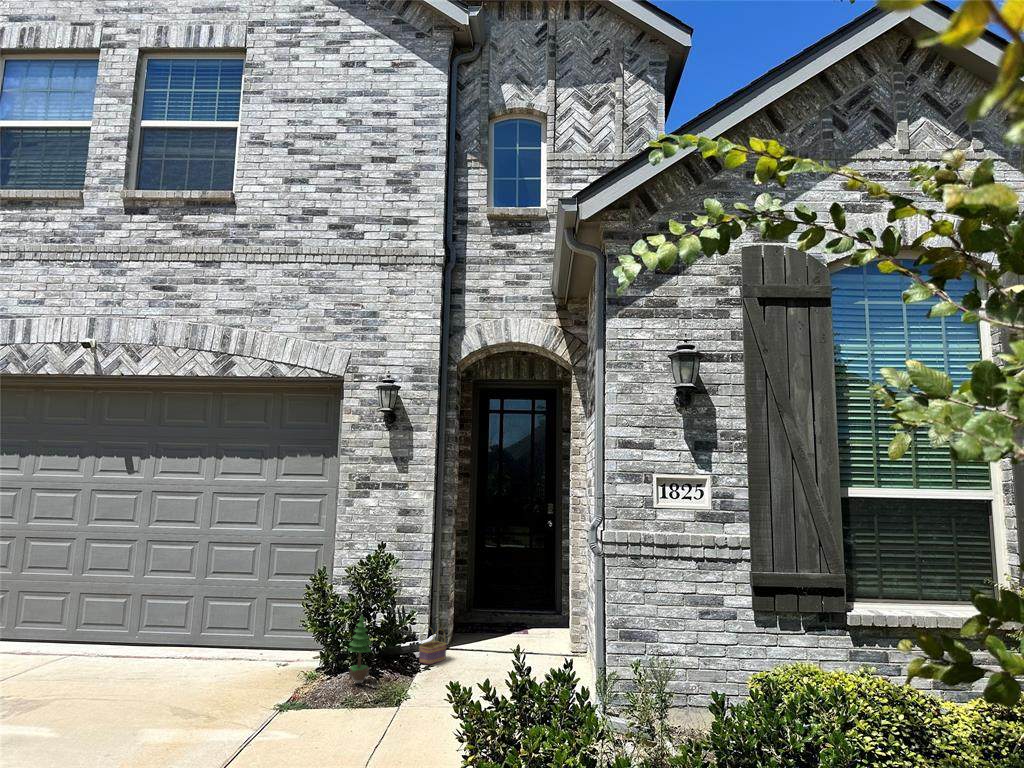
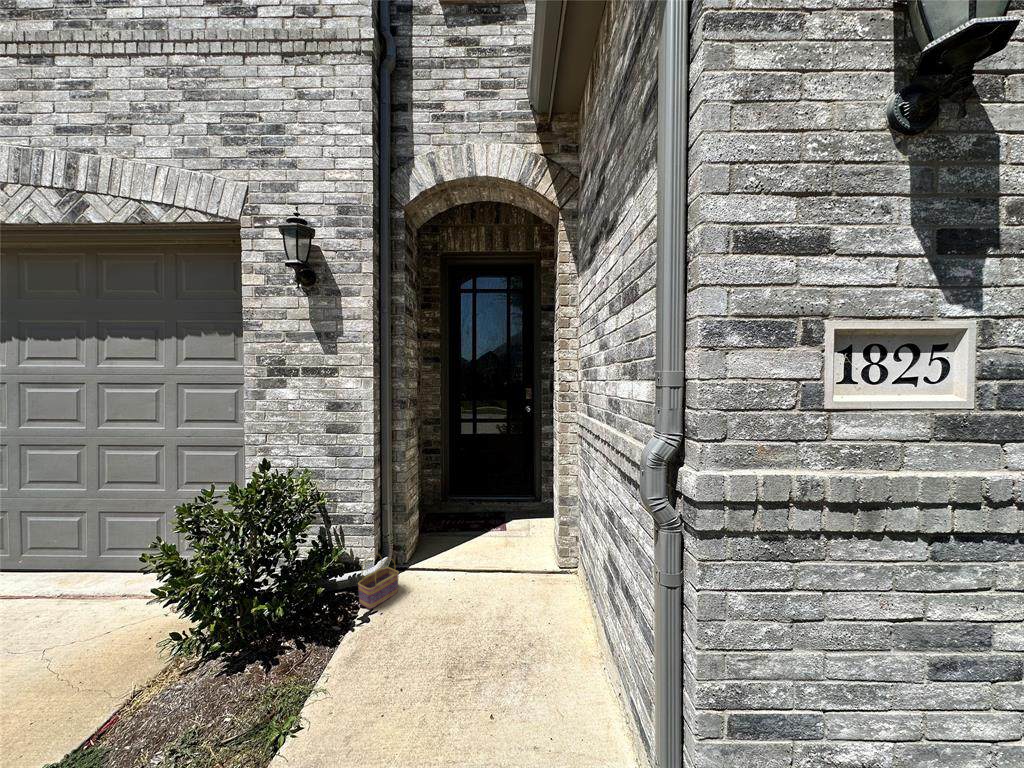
potted tree: present [348,615,372,684] -> none [221,567,267,669]

